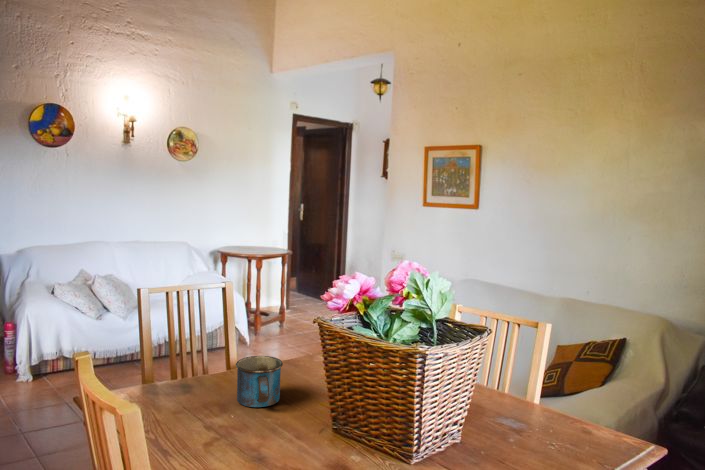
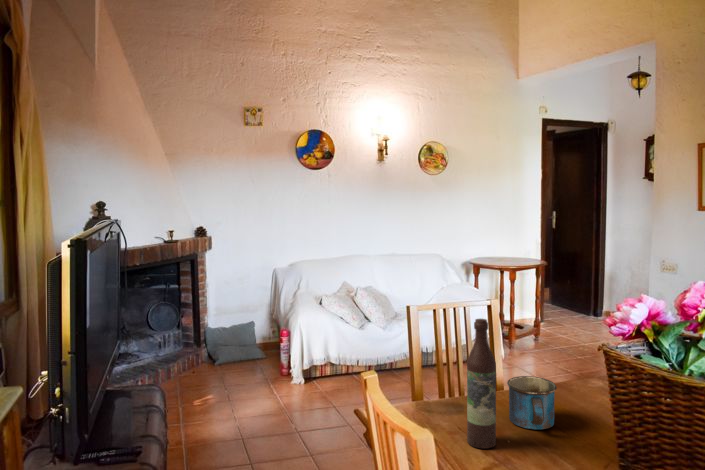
wine bottle: none [190,299,222,434] -> present [467,319,496,449]

